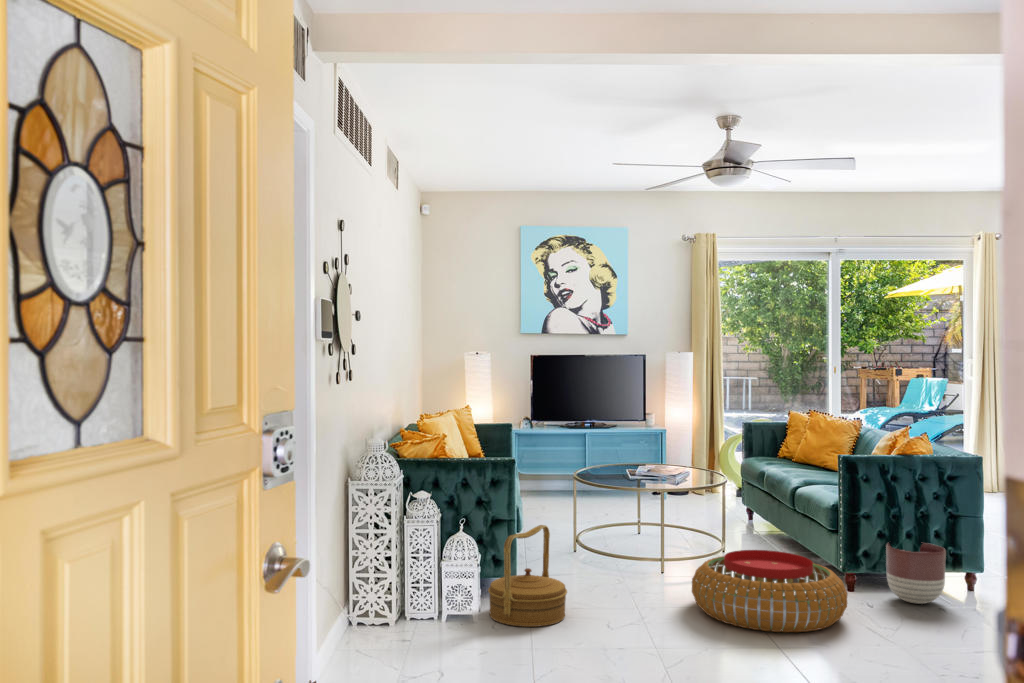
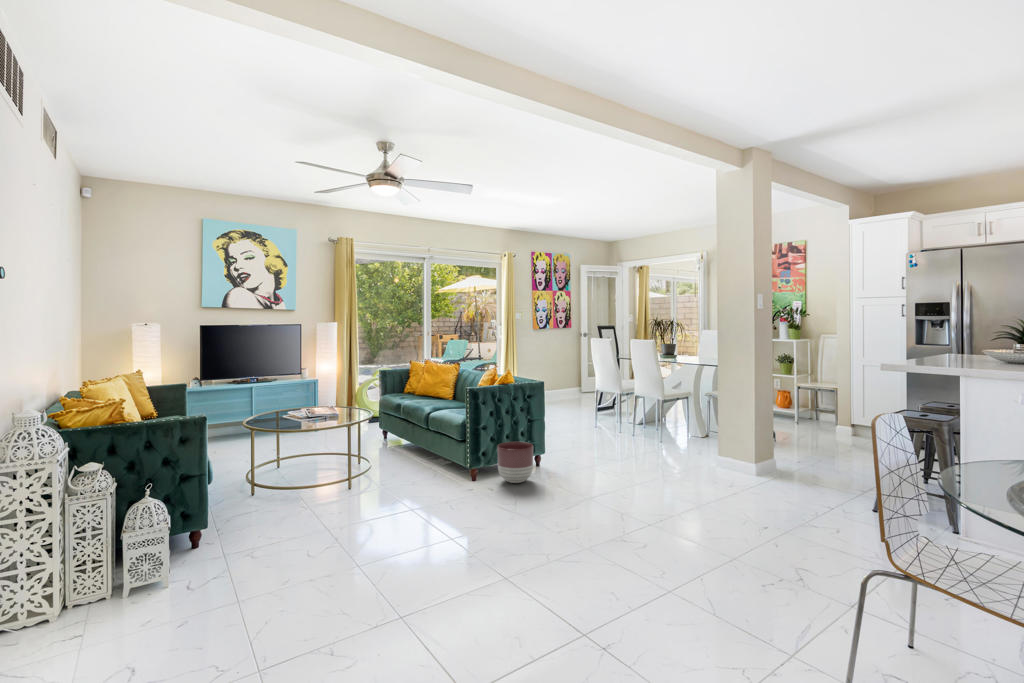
woven basket: present [488,525,567,627] -> none [178,474,261,575]
pouf: present [692,550,847,632] -> none [368,463,482,529]

